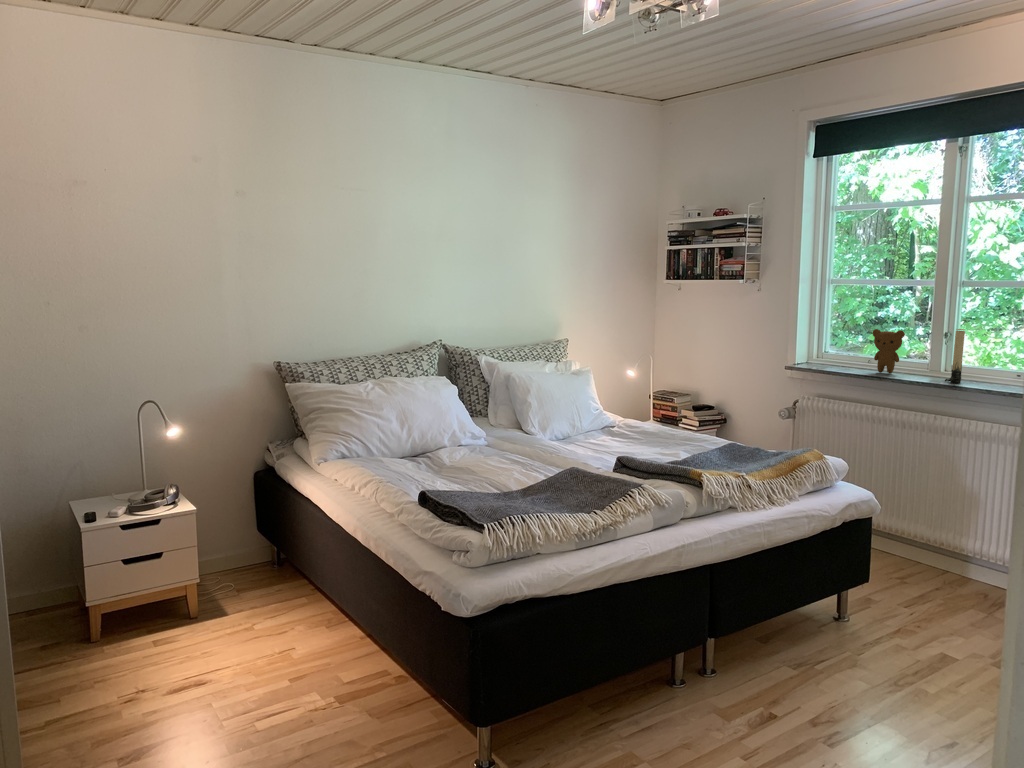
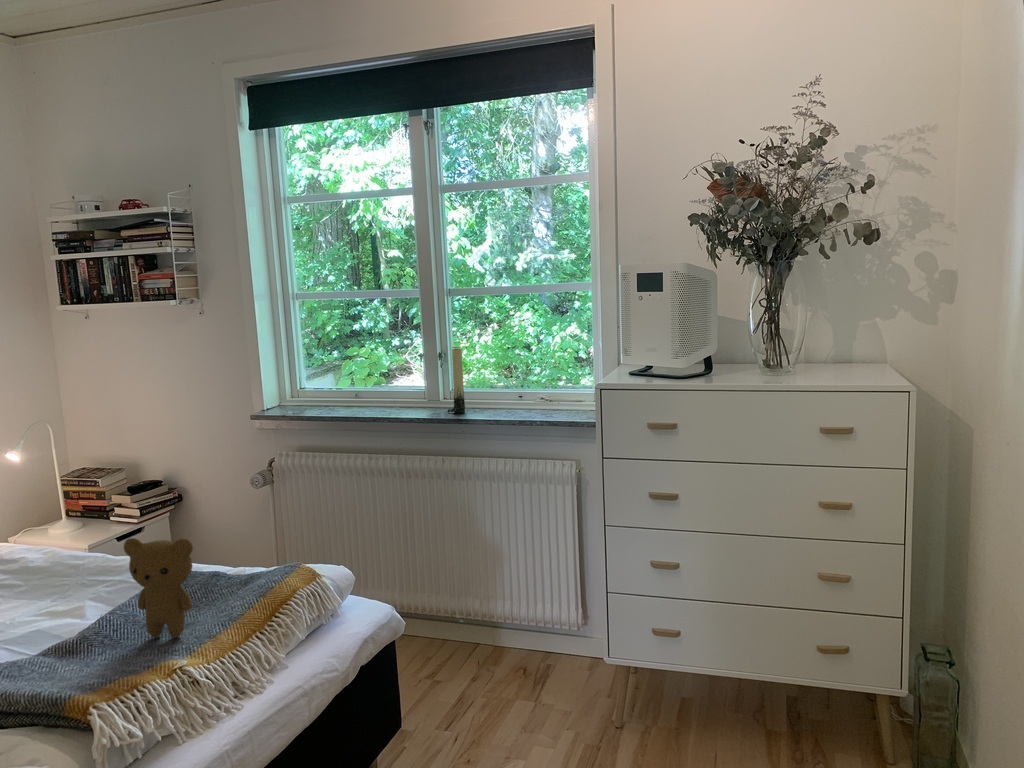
teddy bear: present [873,329,905,373] -> present [124,538,193,638]

